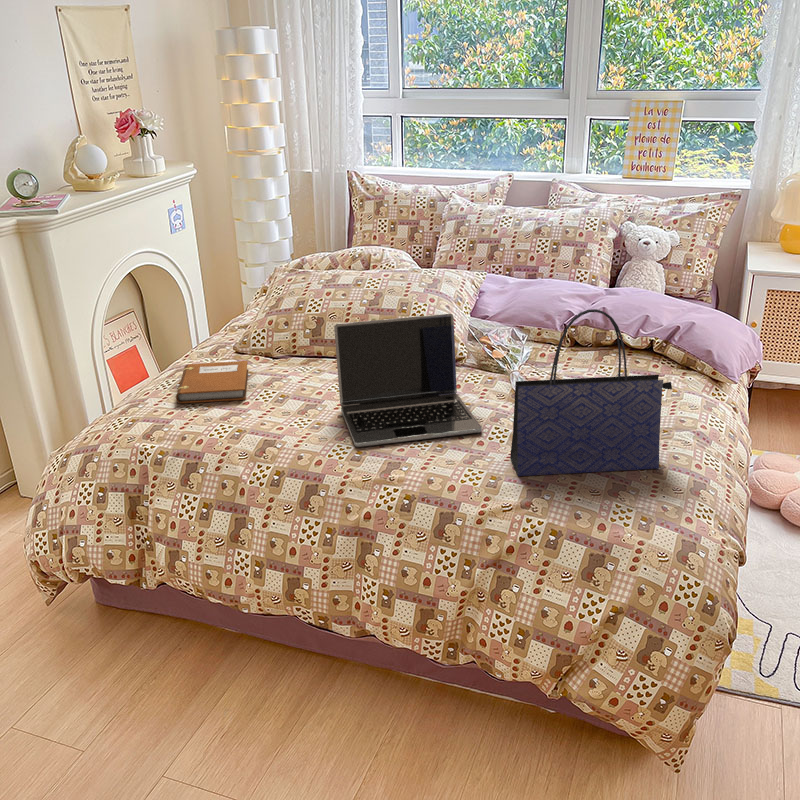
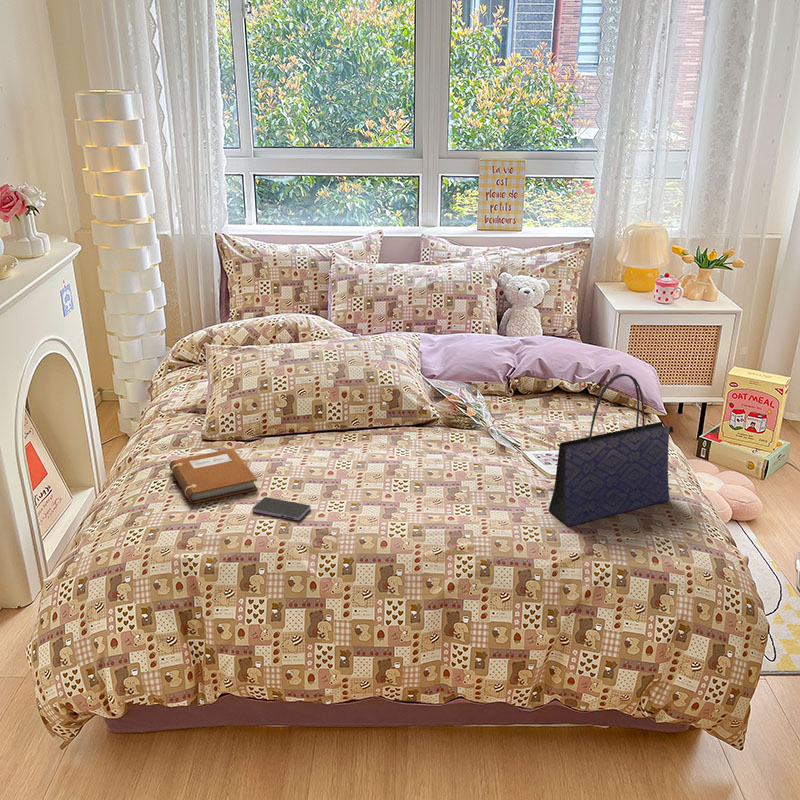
laptop: present [334,314,482,447] -> none [353,383,505,522]
smartphone: none [224,406,277,430] -> present [252,497,311,520]

